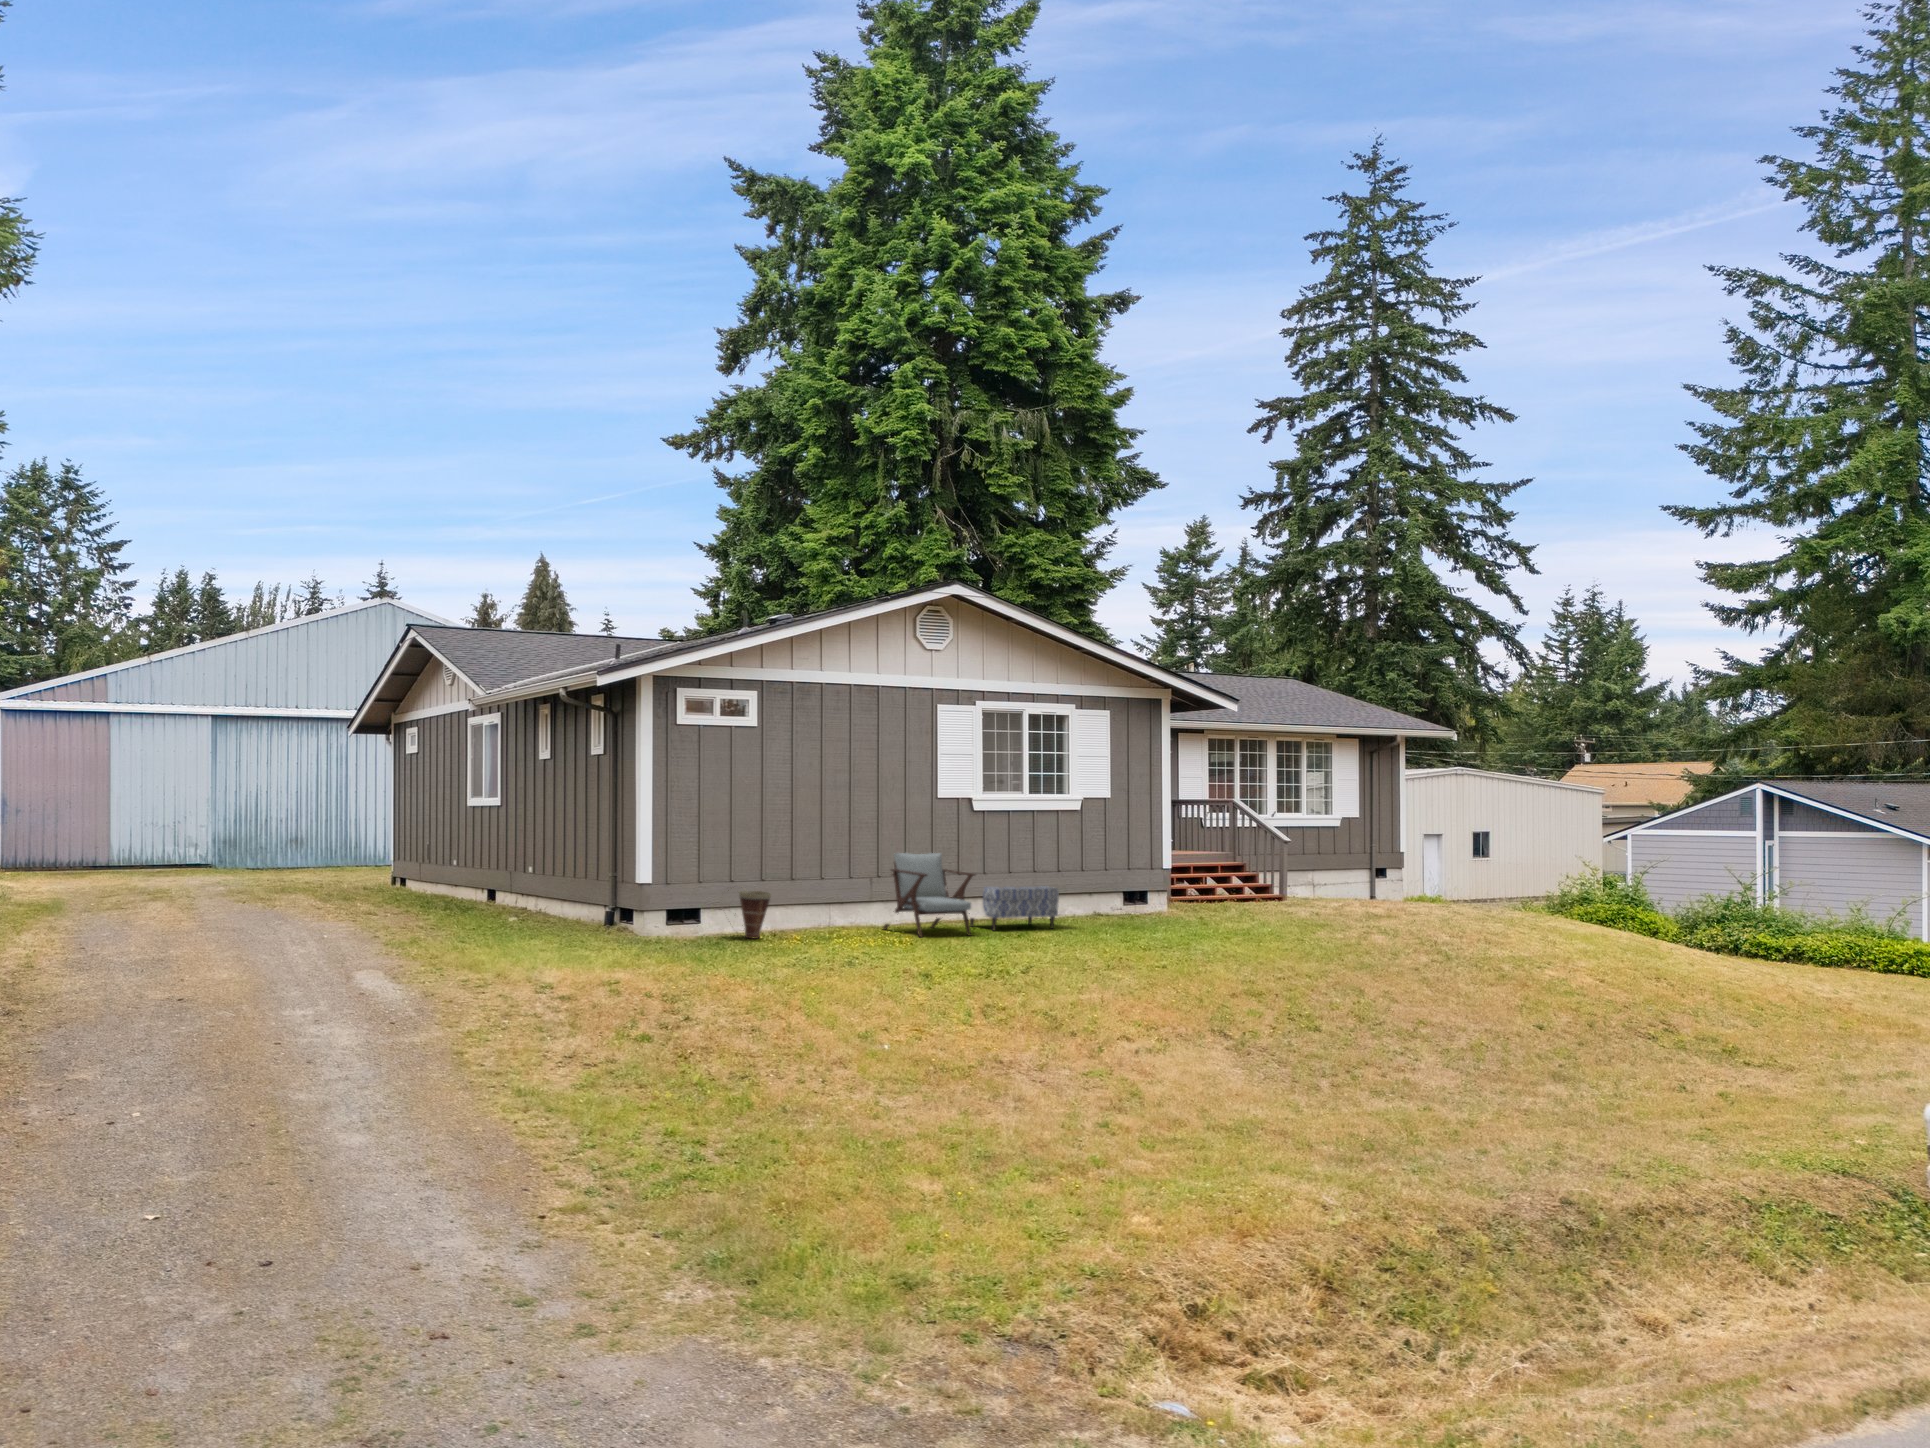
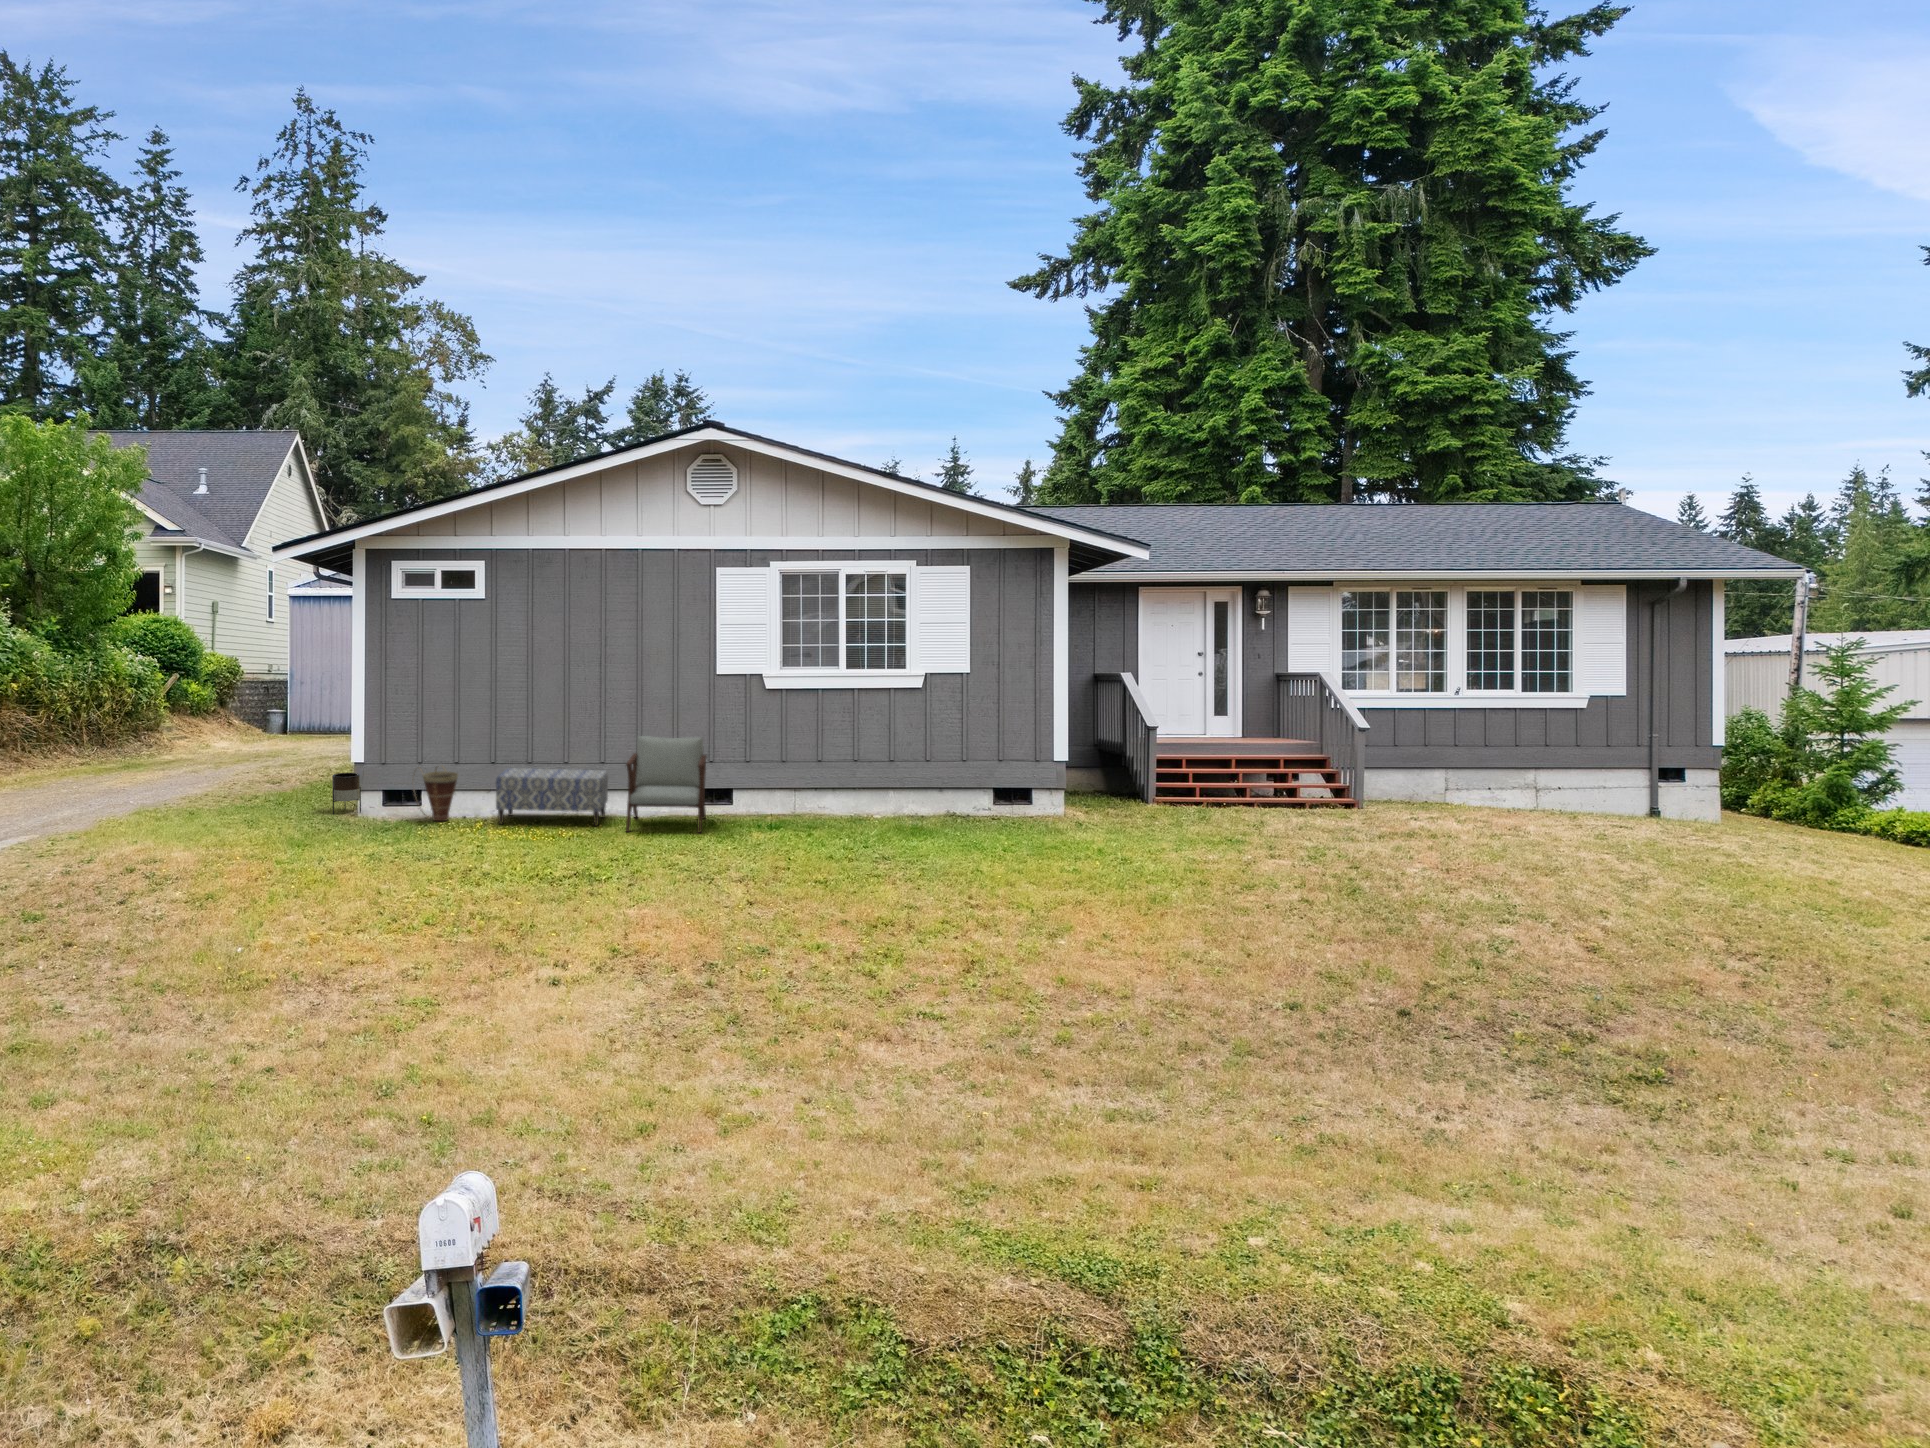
bench: present [969,886,1059,931] -> present [496,768,608,826]
planter: none [639,897,667,939] -> present [332,773,361,814]

